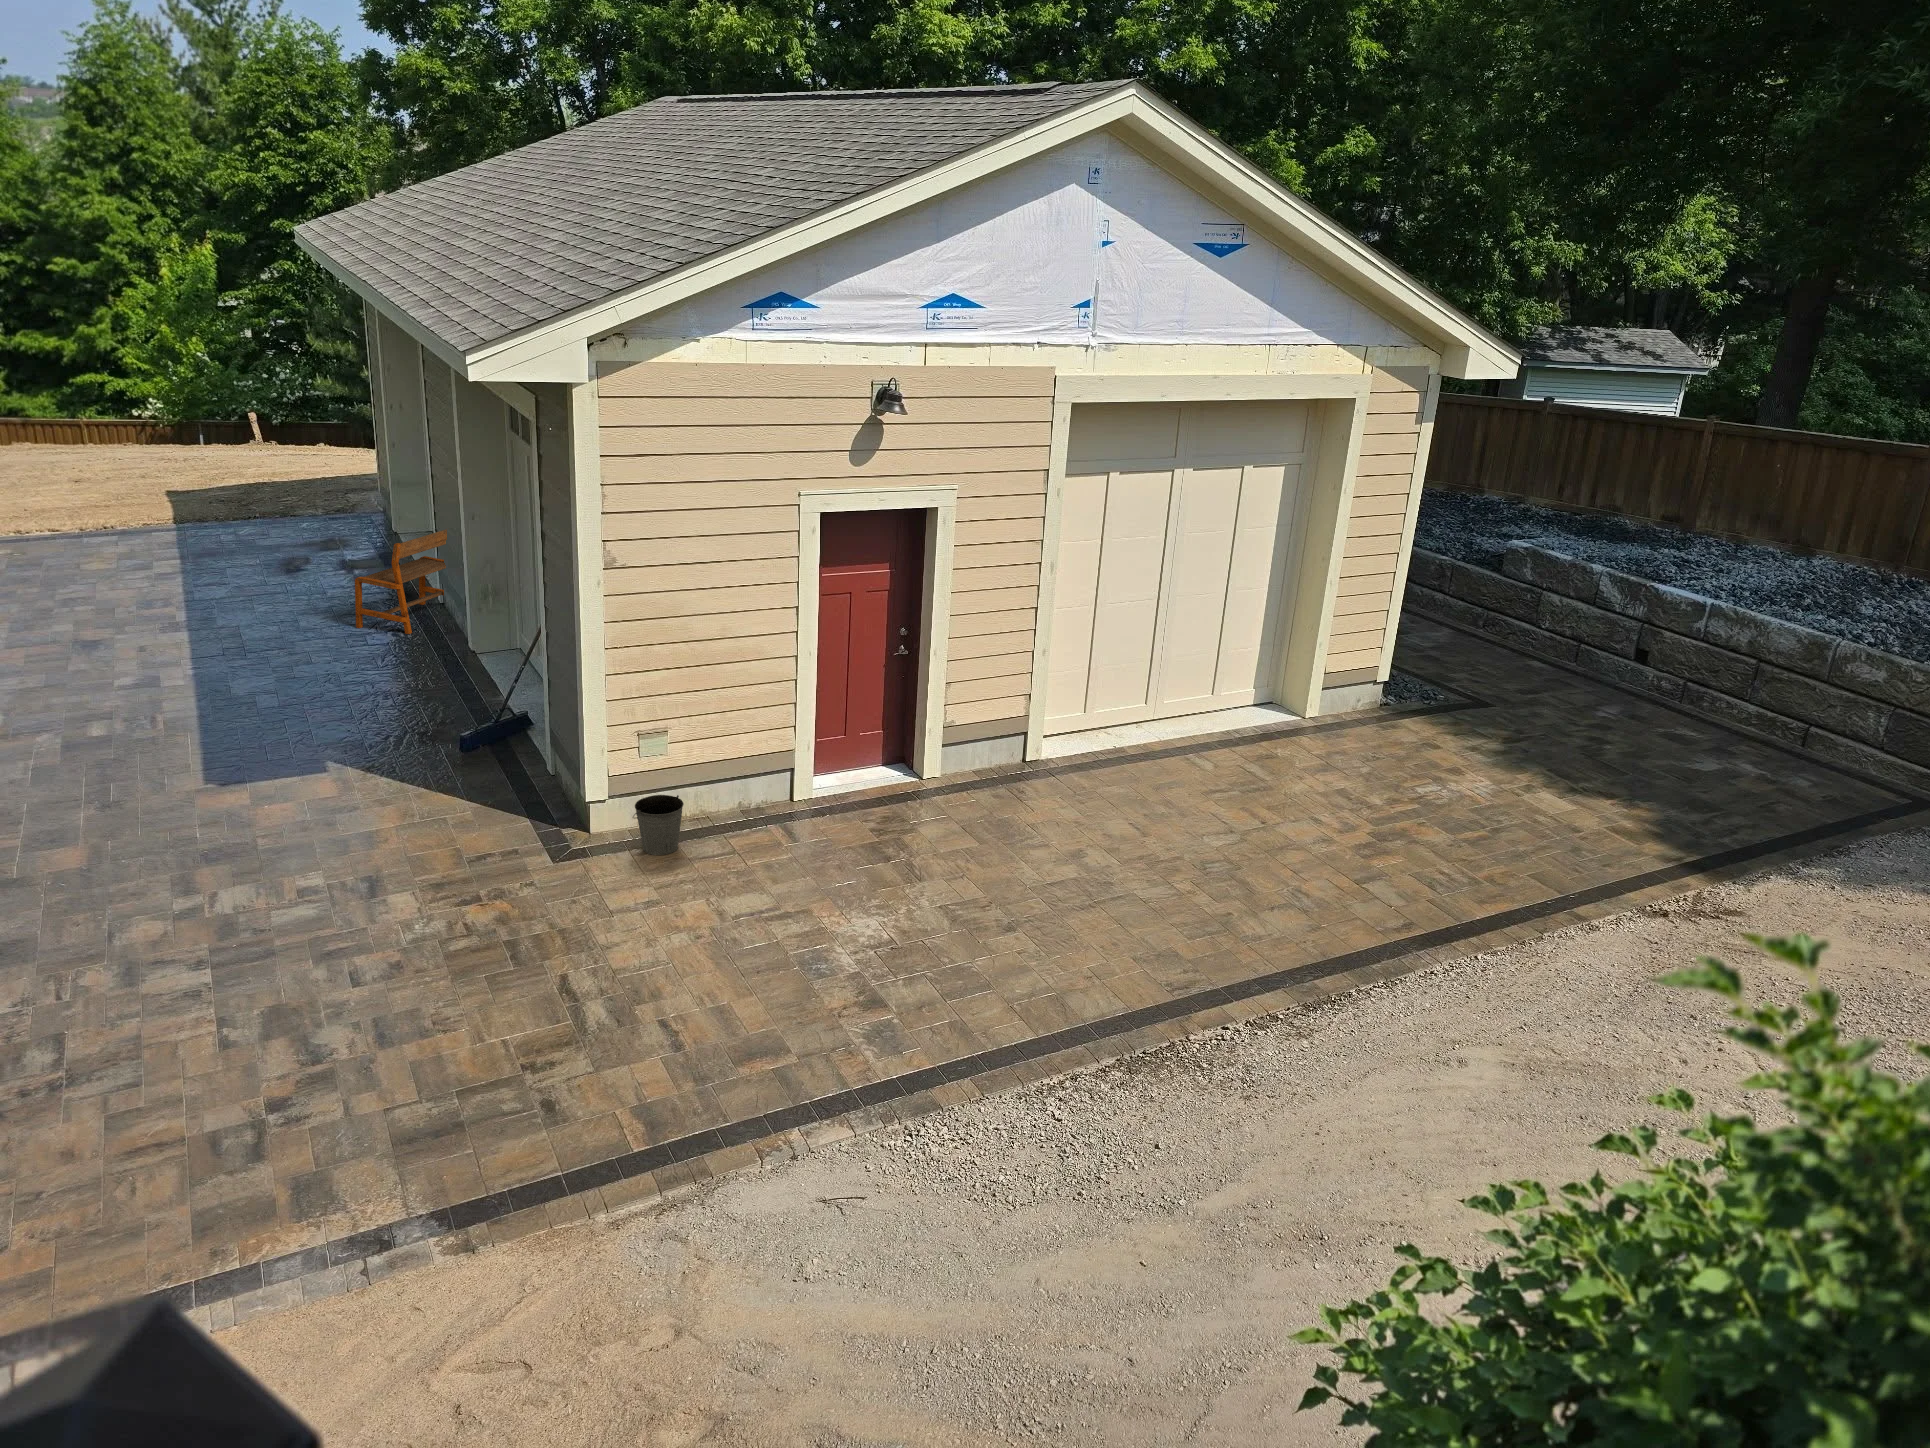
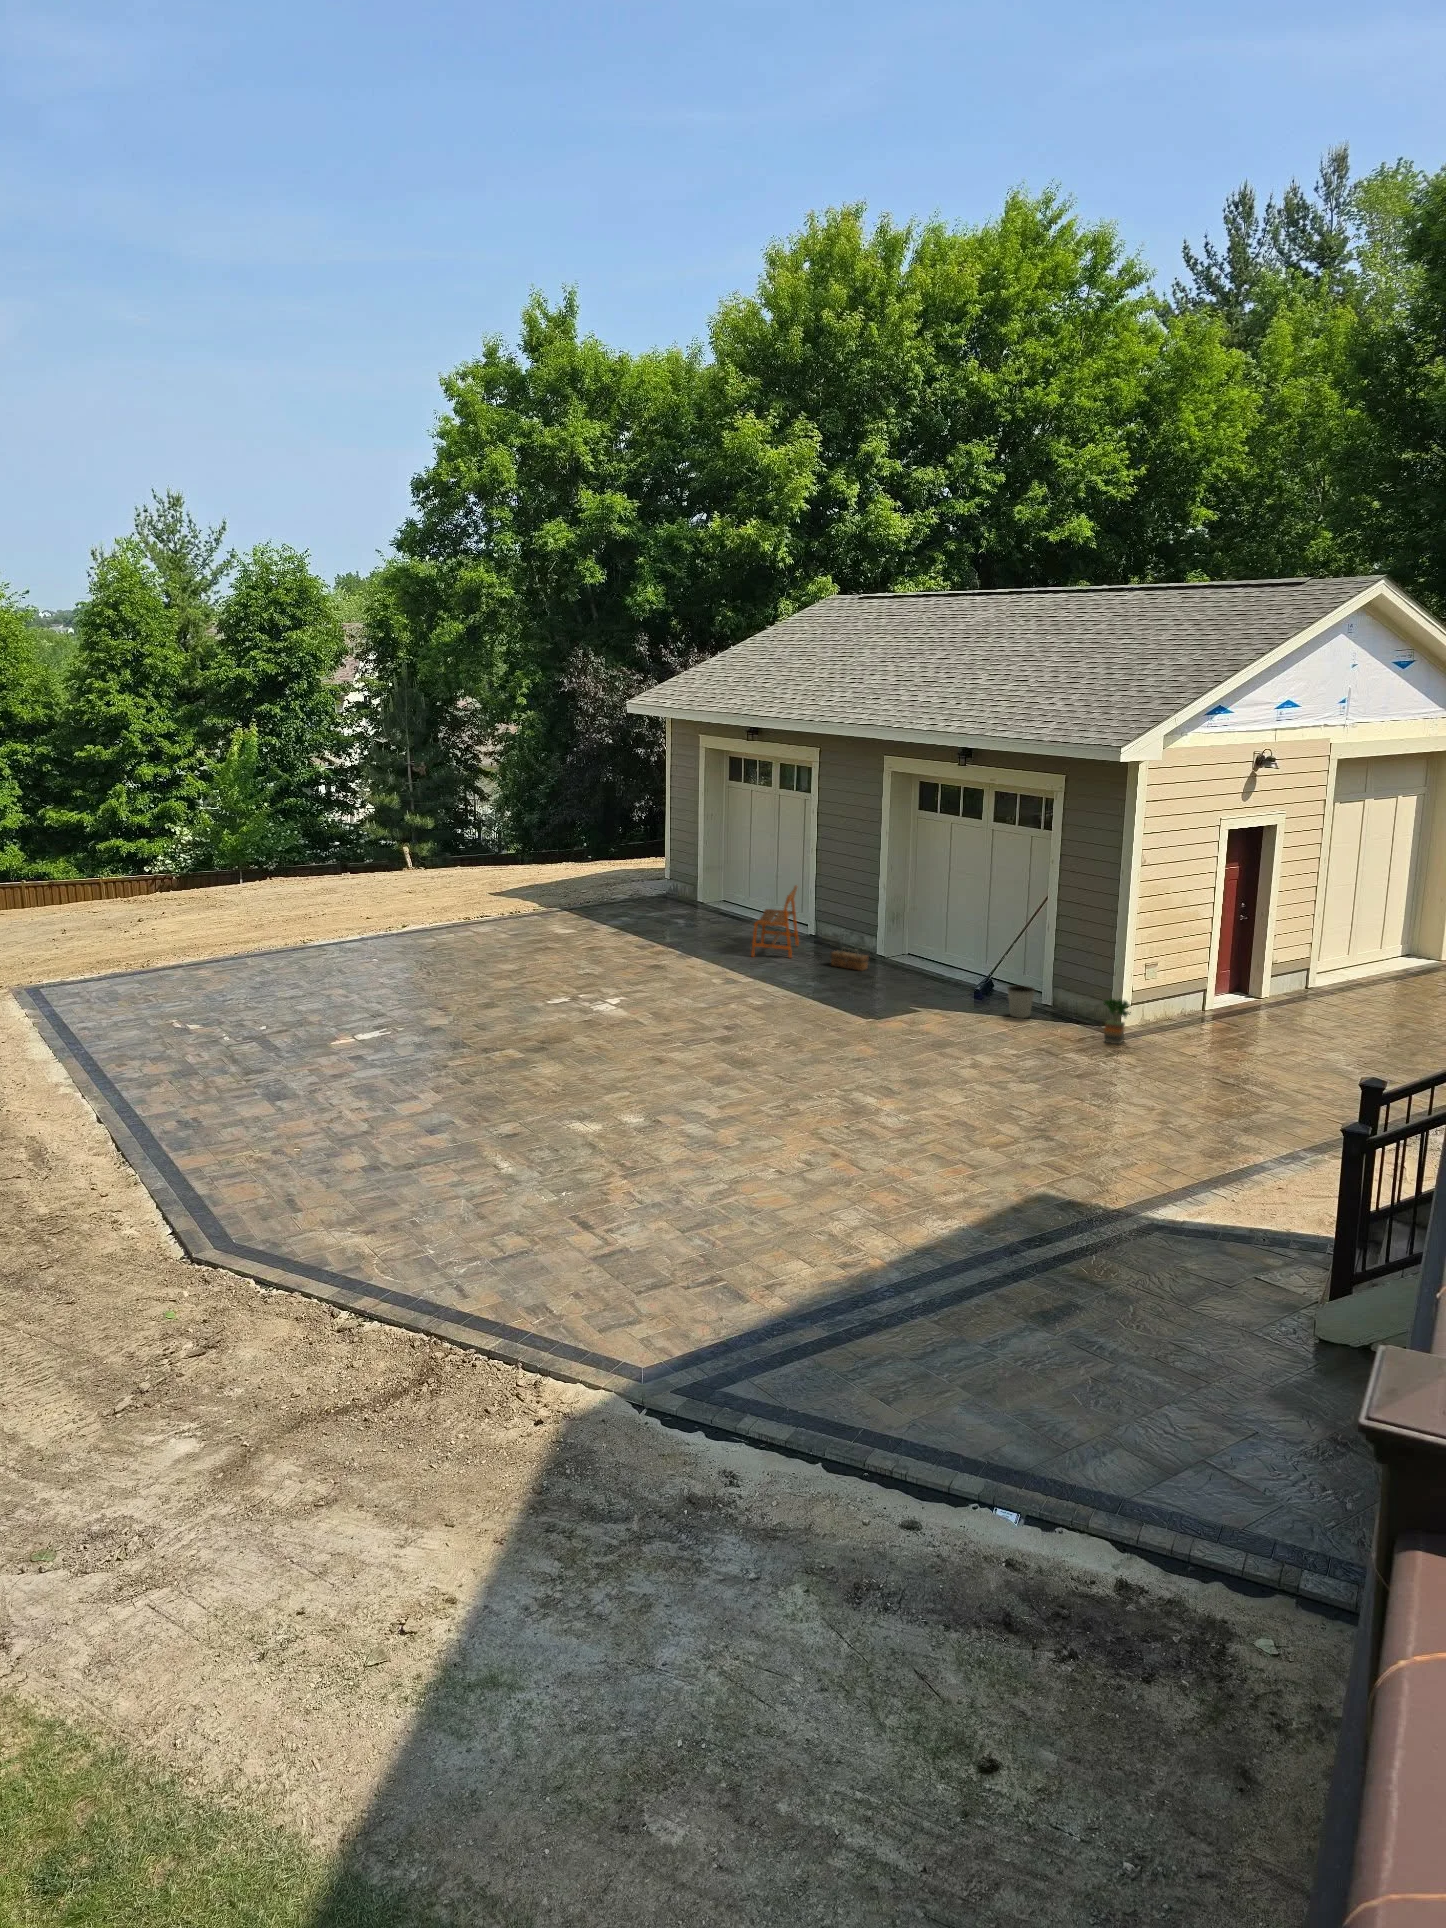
toolbox: none [432,628,476,667] -> present [831,948,869,971]
potted tree: none [532,778,586,855] -> present [1103,999,1131,1044]
bucket: present [633,795,684,855] -> present [1008,985,1036,1018]

